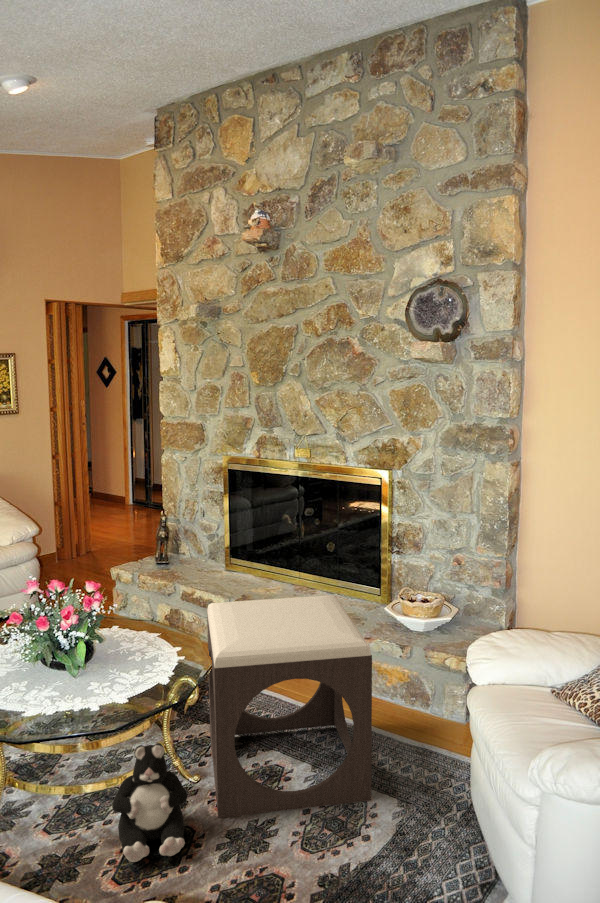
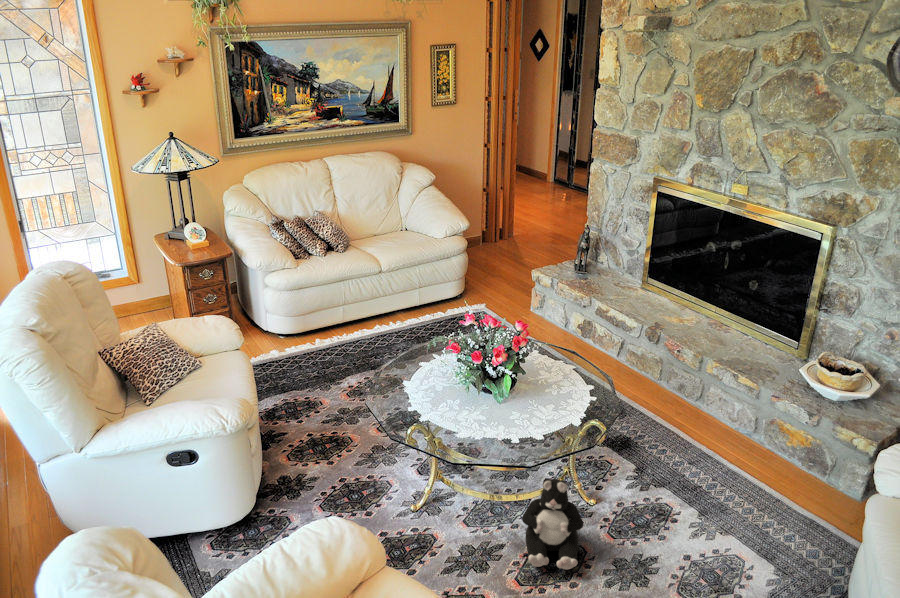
footstool: present [207,595,372,818] -> none [608,356,772,562]

